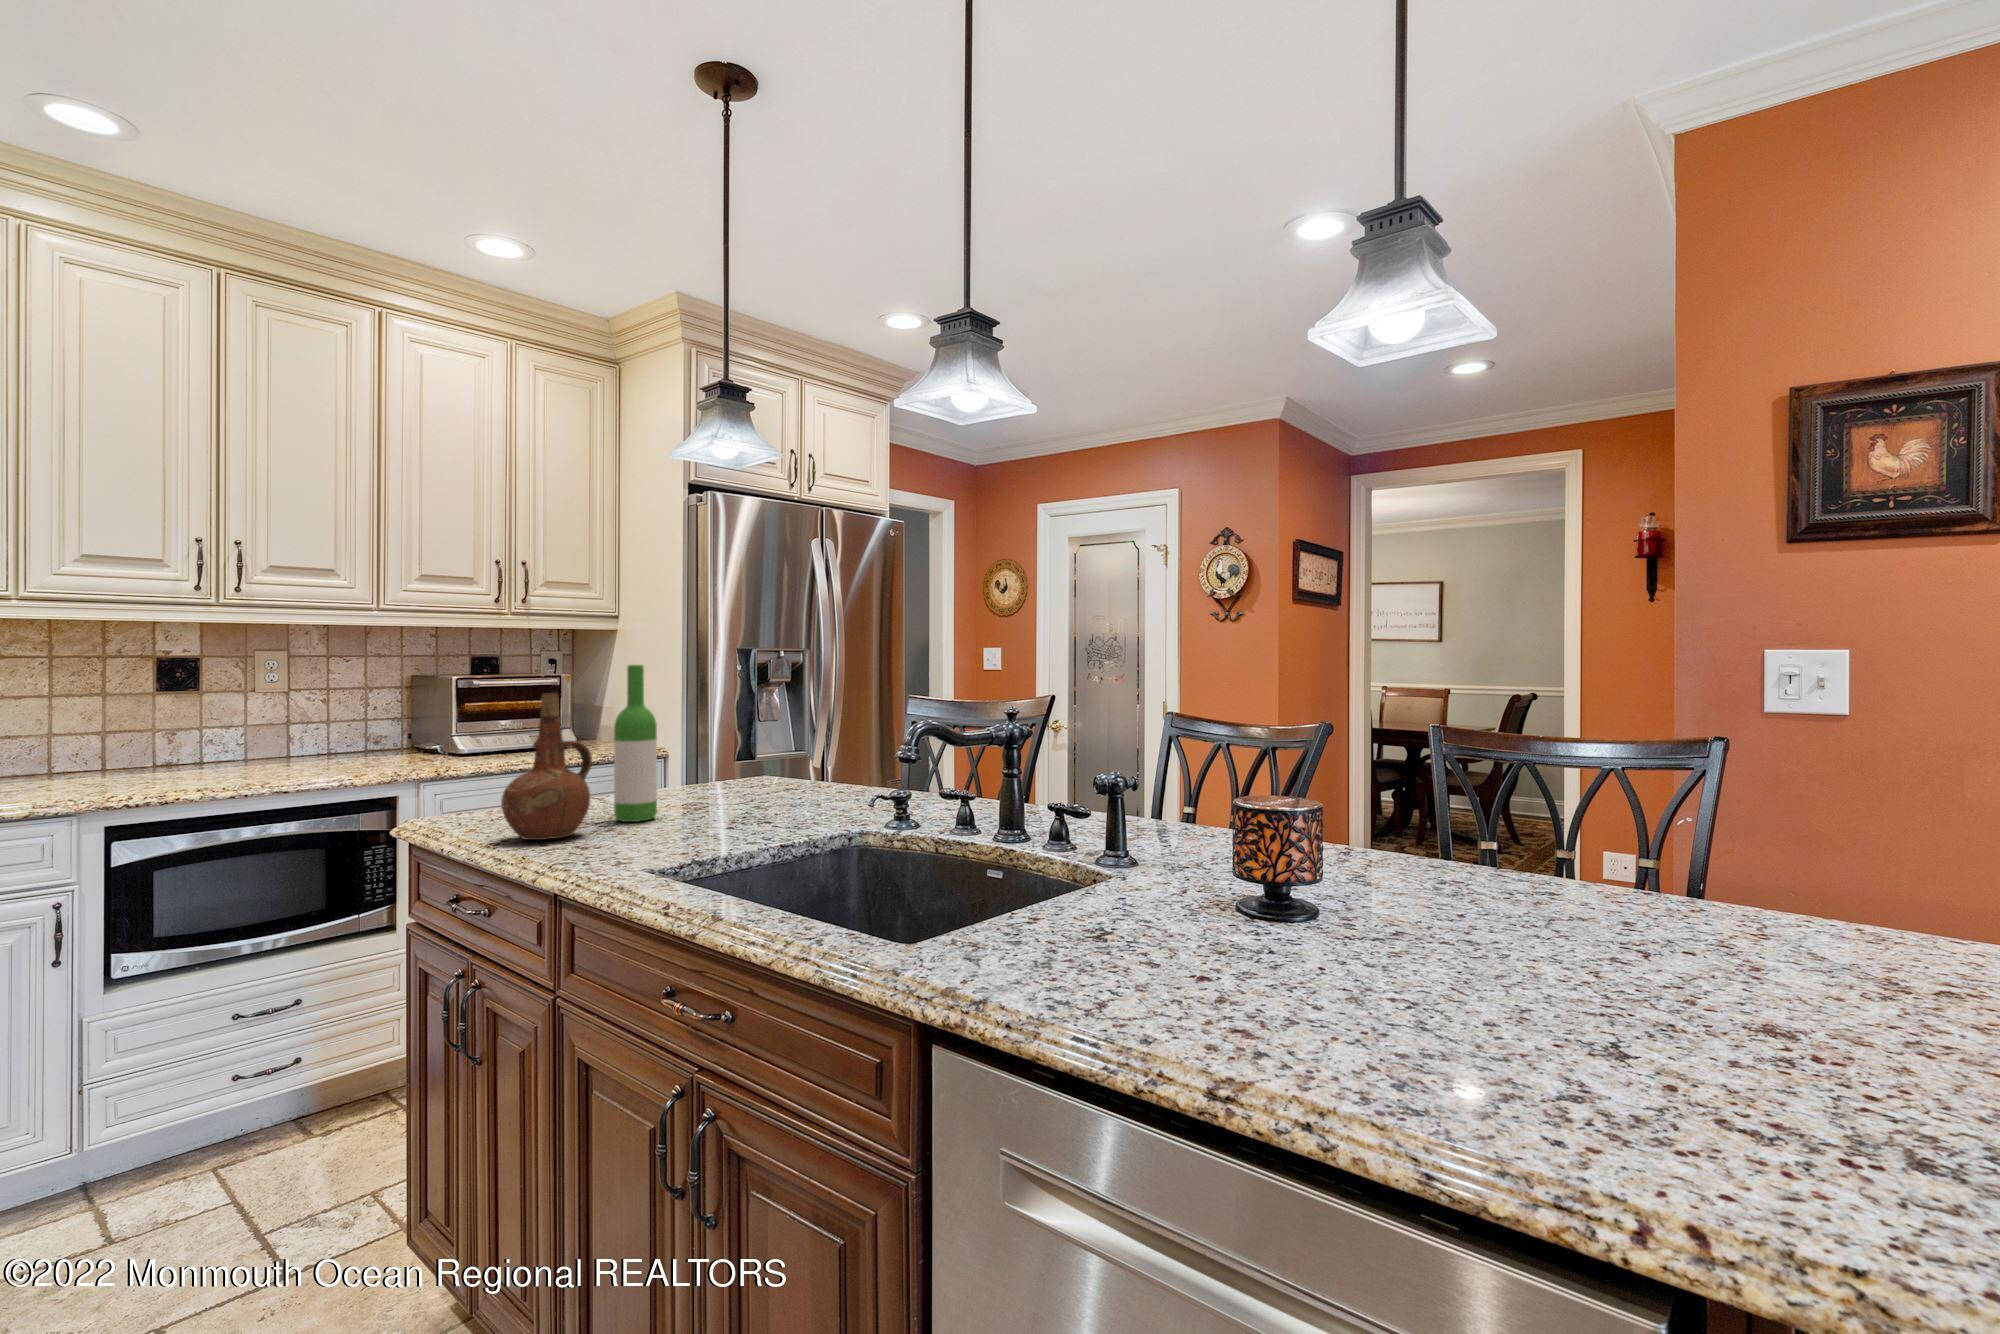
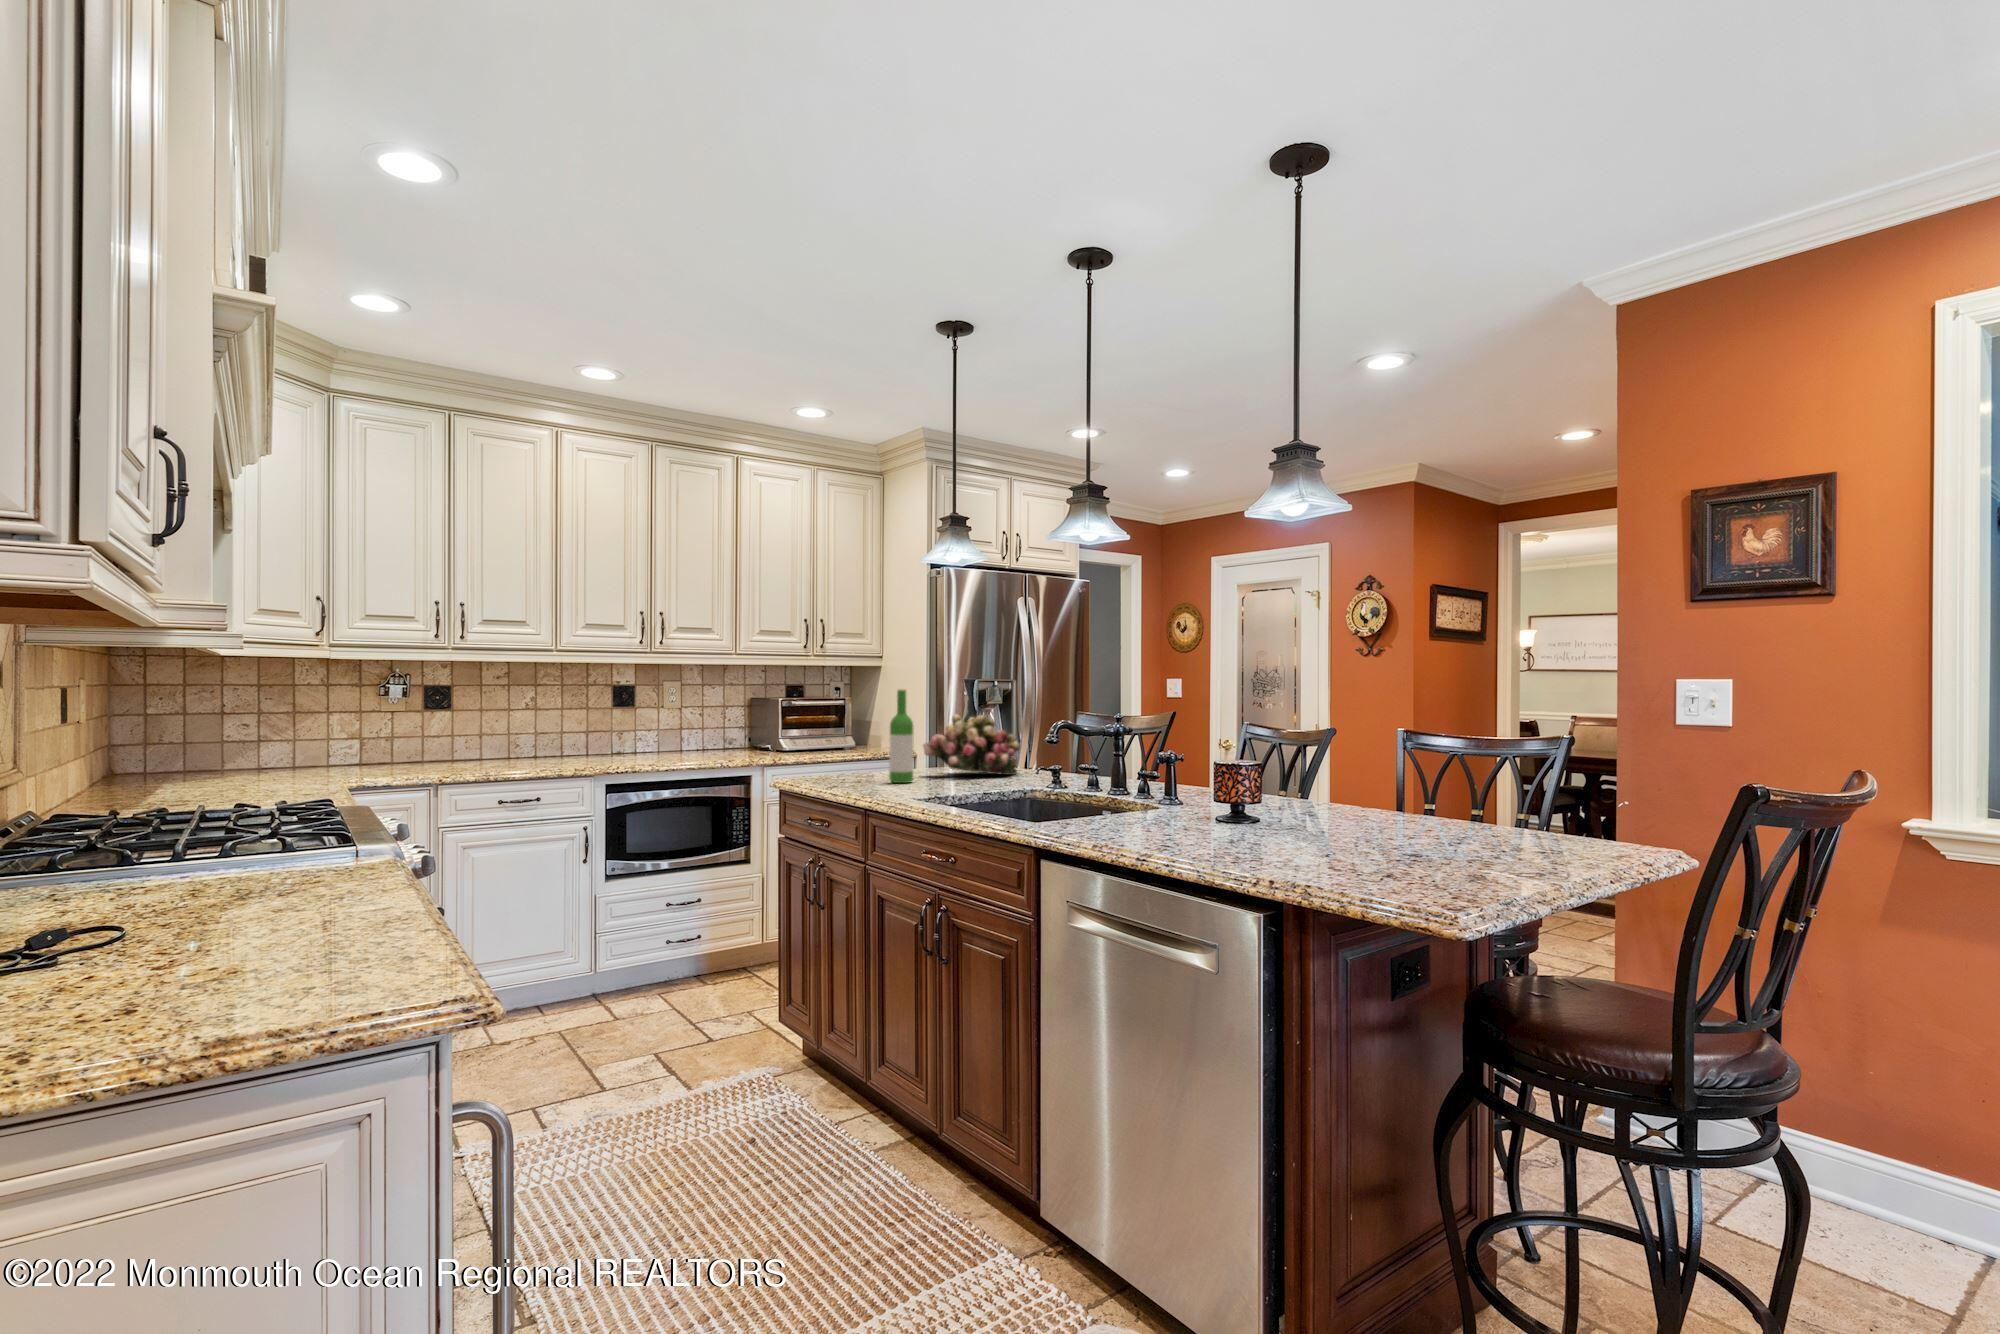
ceramic pitcher: present [501,693,592,840] -> none [833,705,879,788]
flower arrangement: none [676,702,831,795] -> present [923,714,1020,775]

